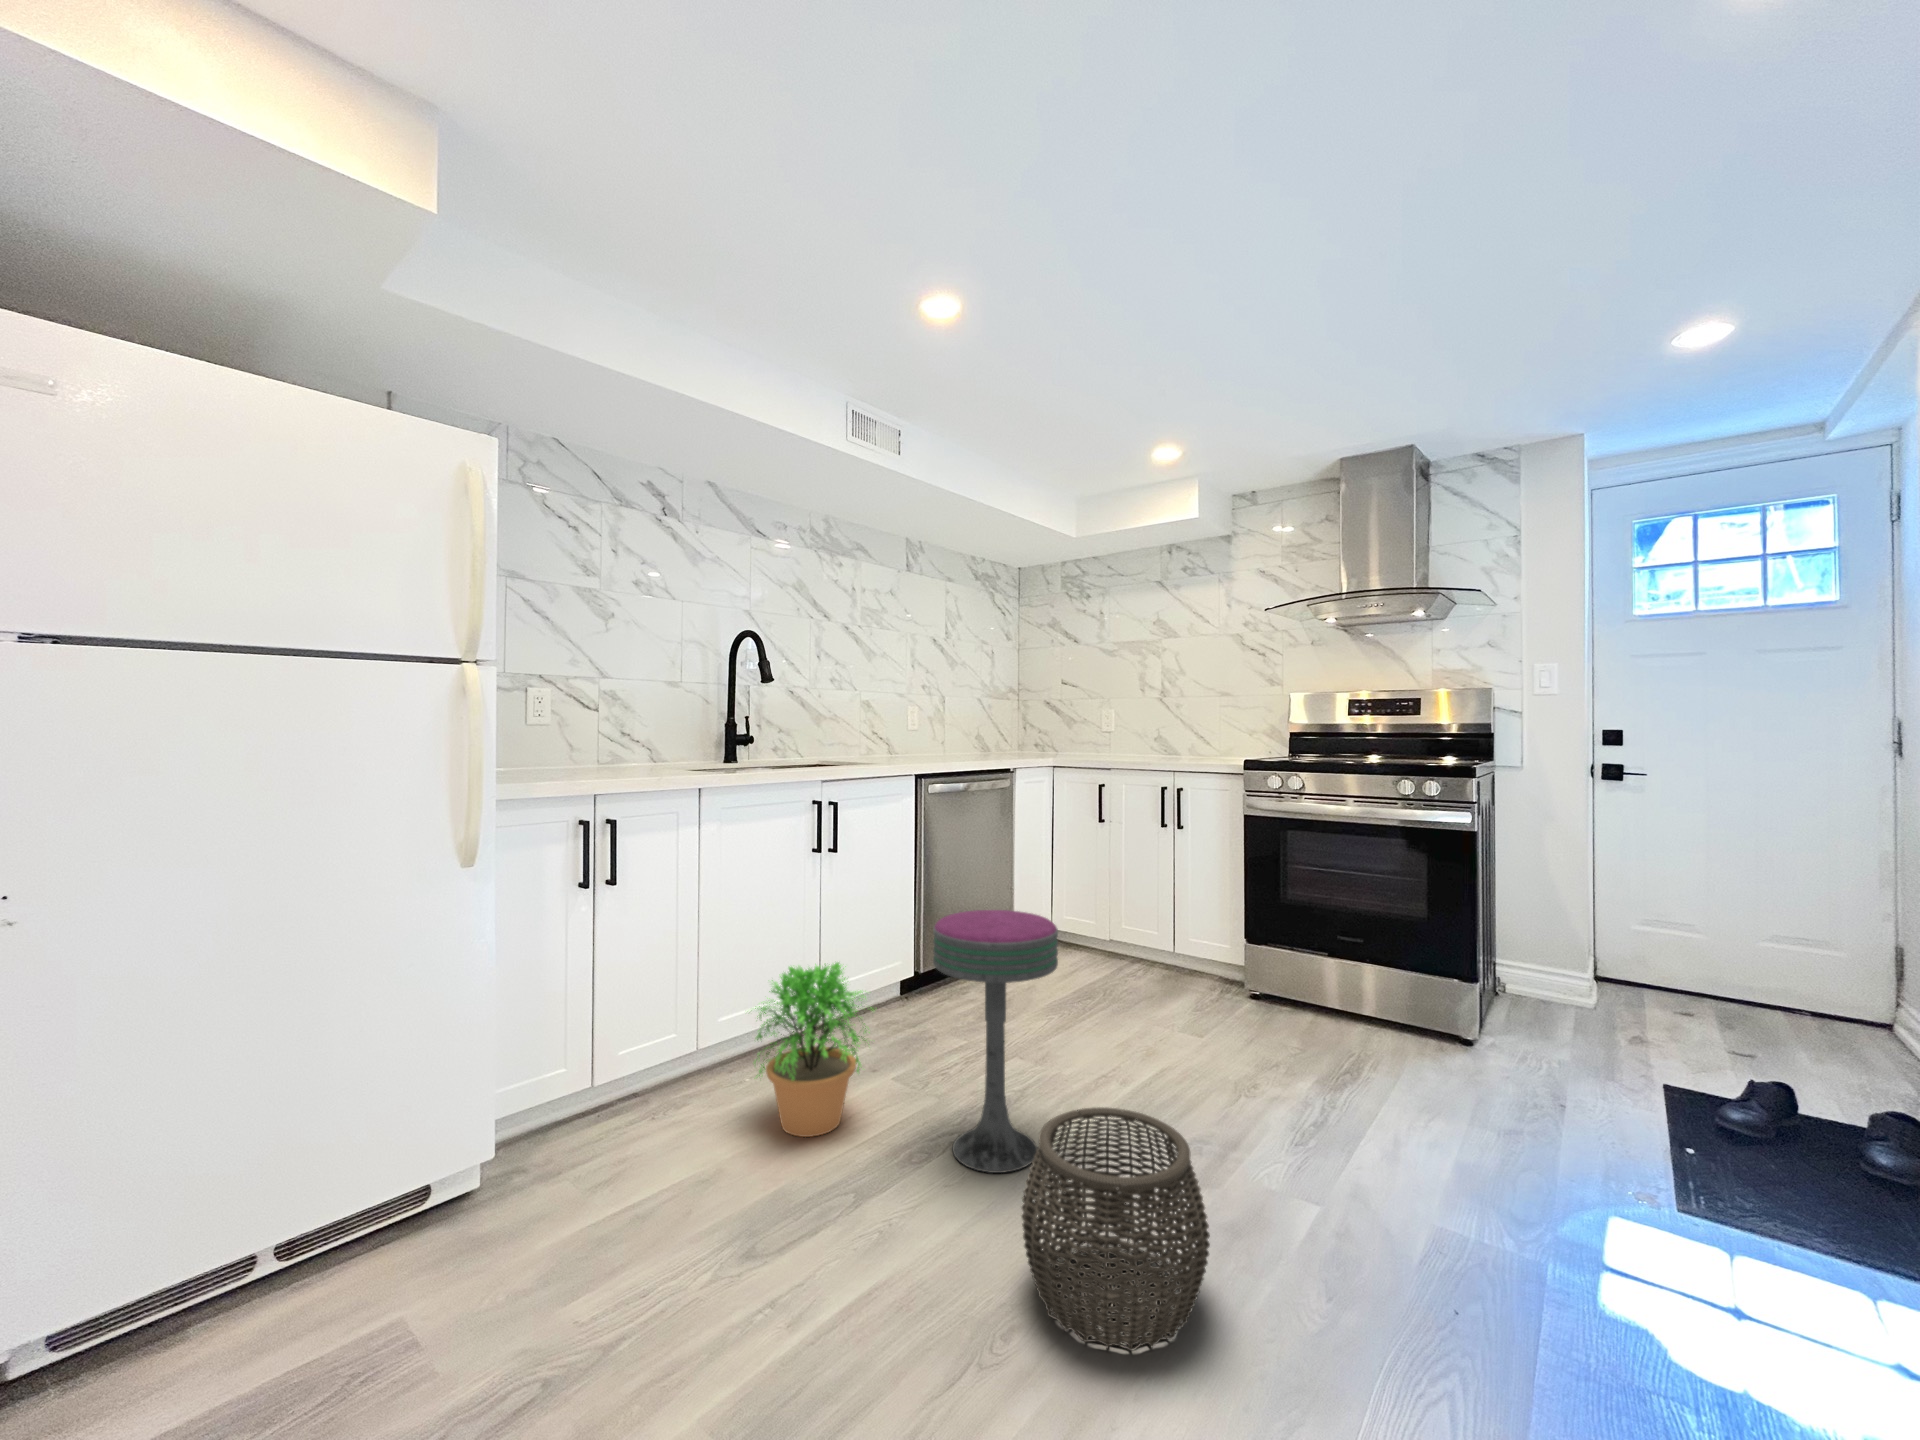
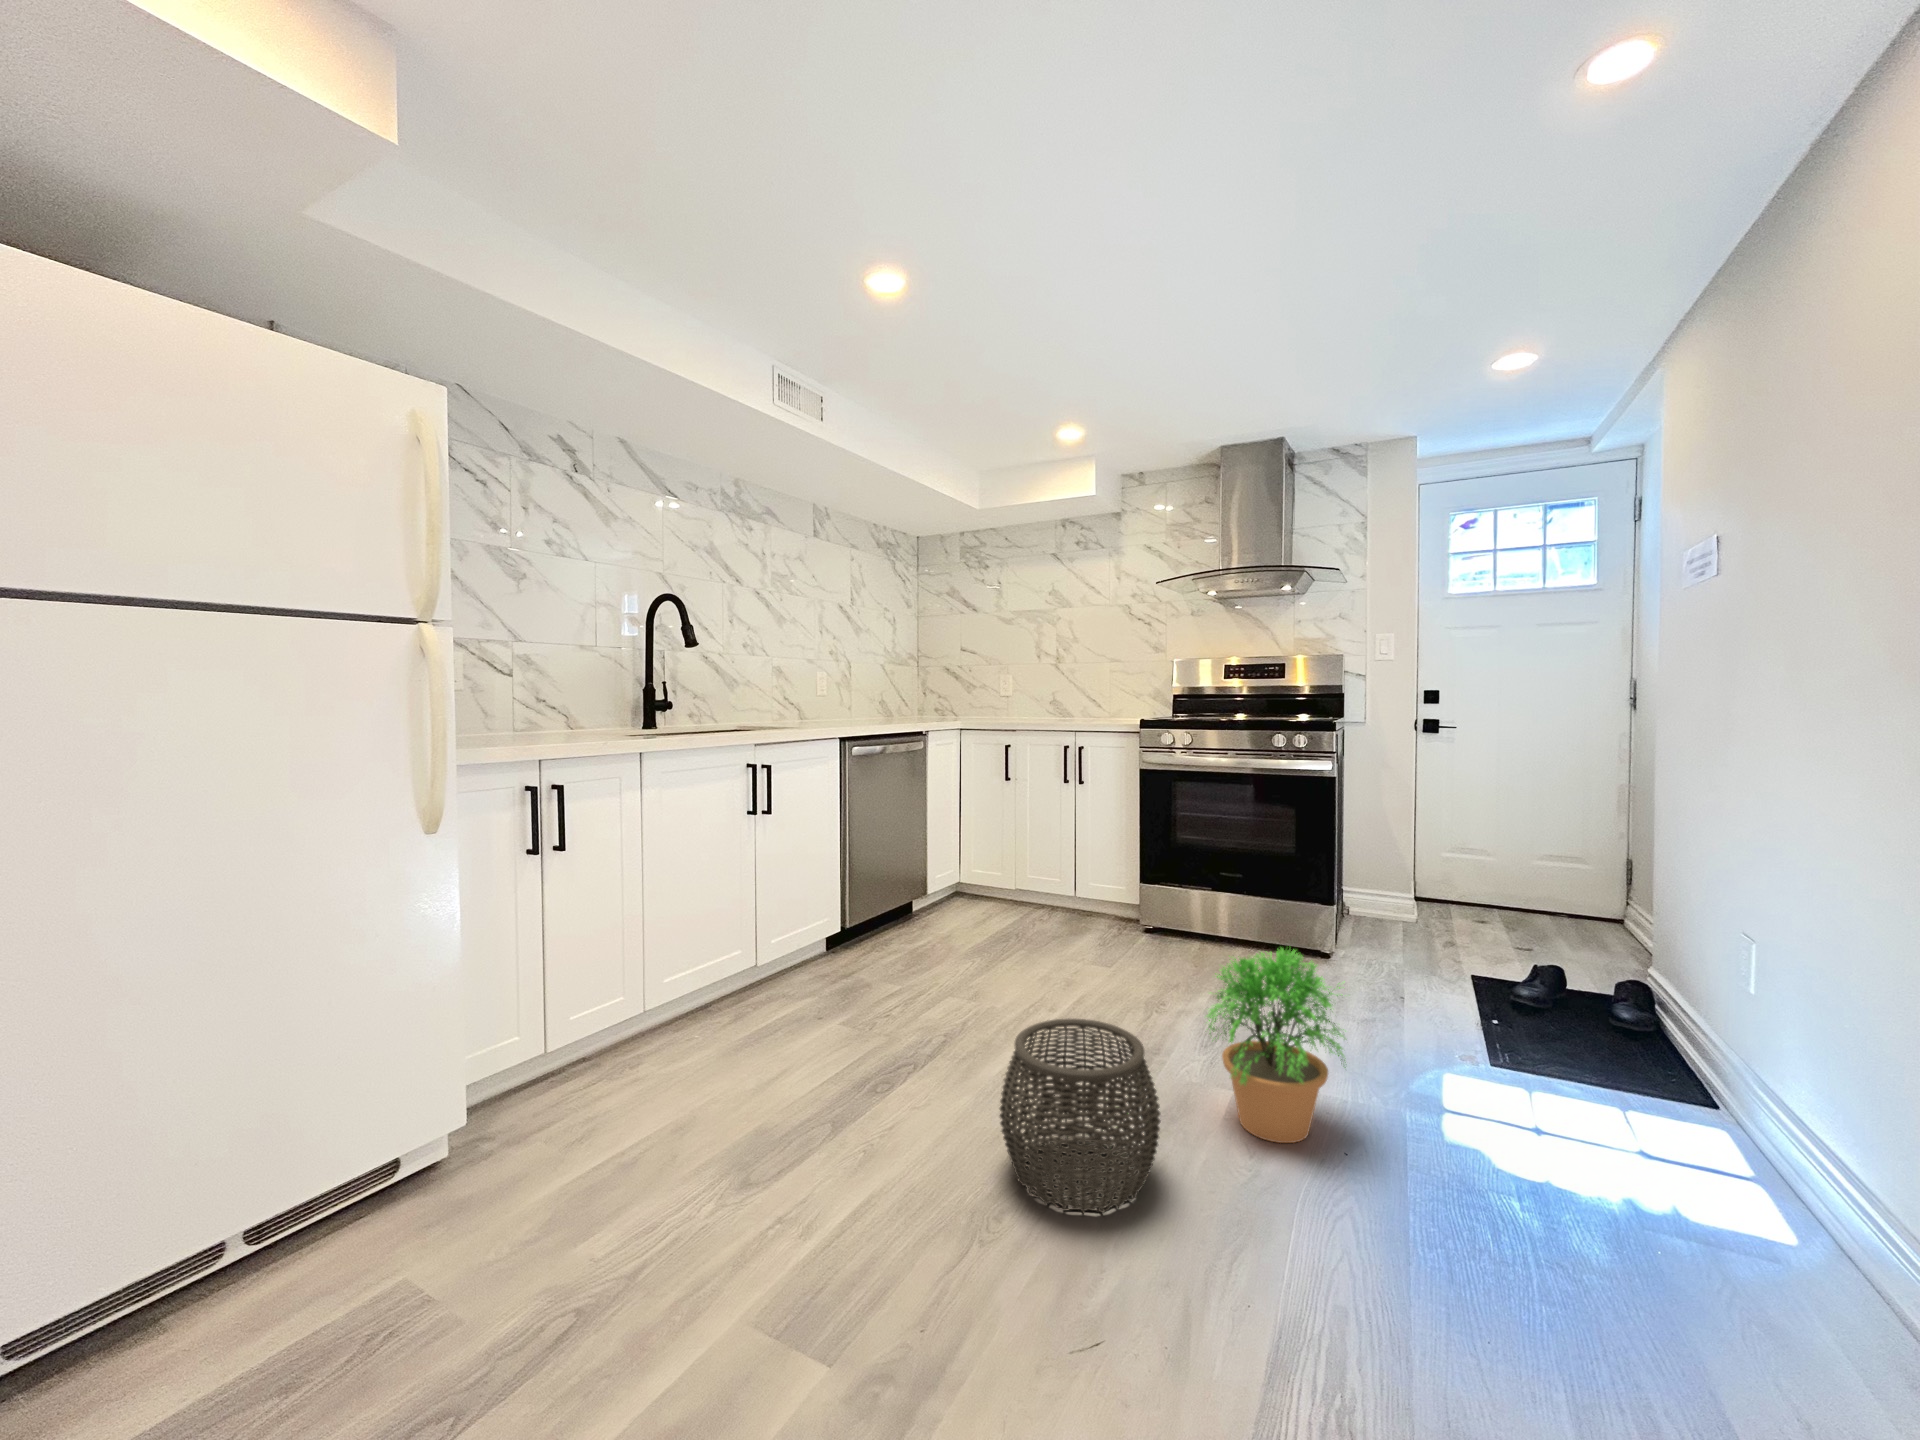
bar stool: present [933,910,1058,1173] -> none [892,857,1006,1090]
potted plant: present [751,963,874,1137] -> present [1208,948,1346,1143]

